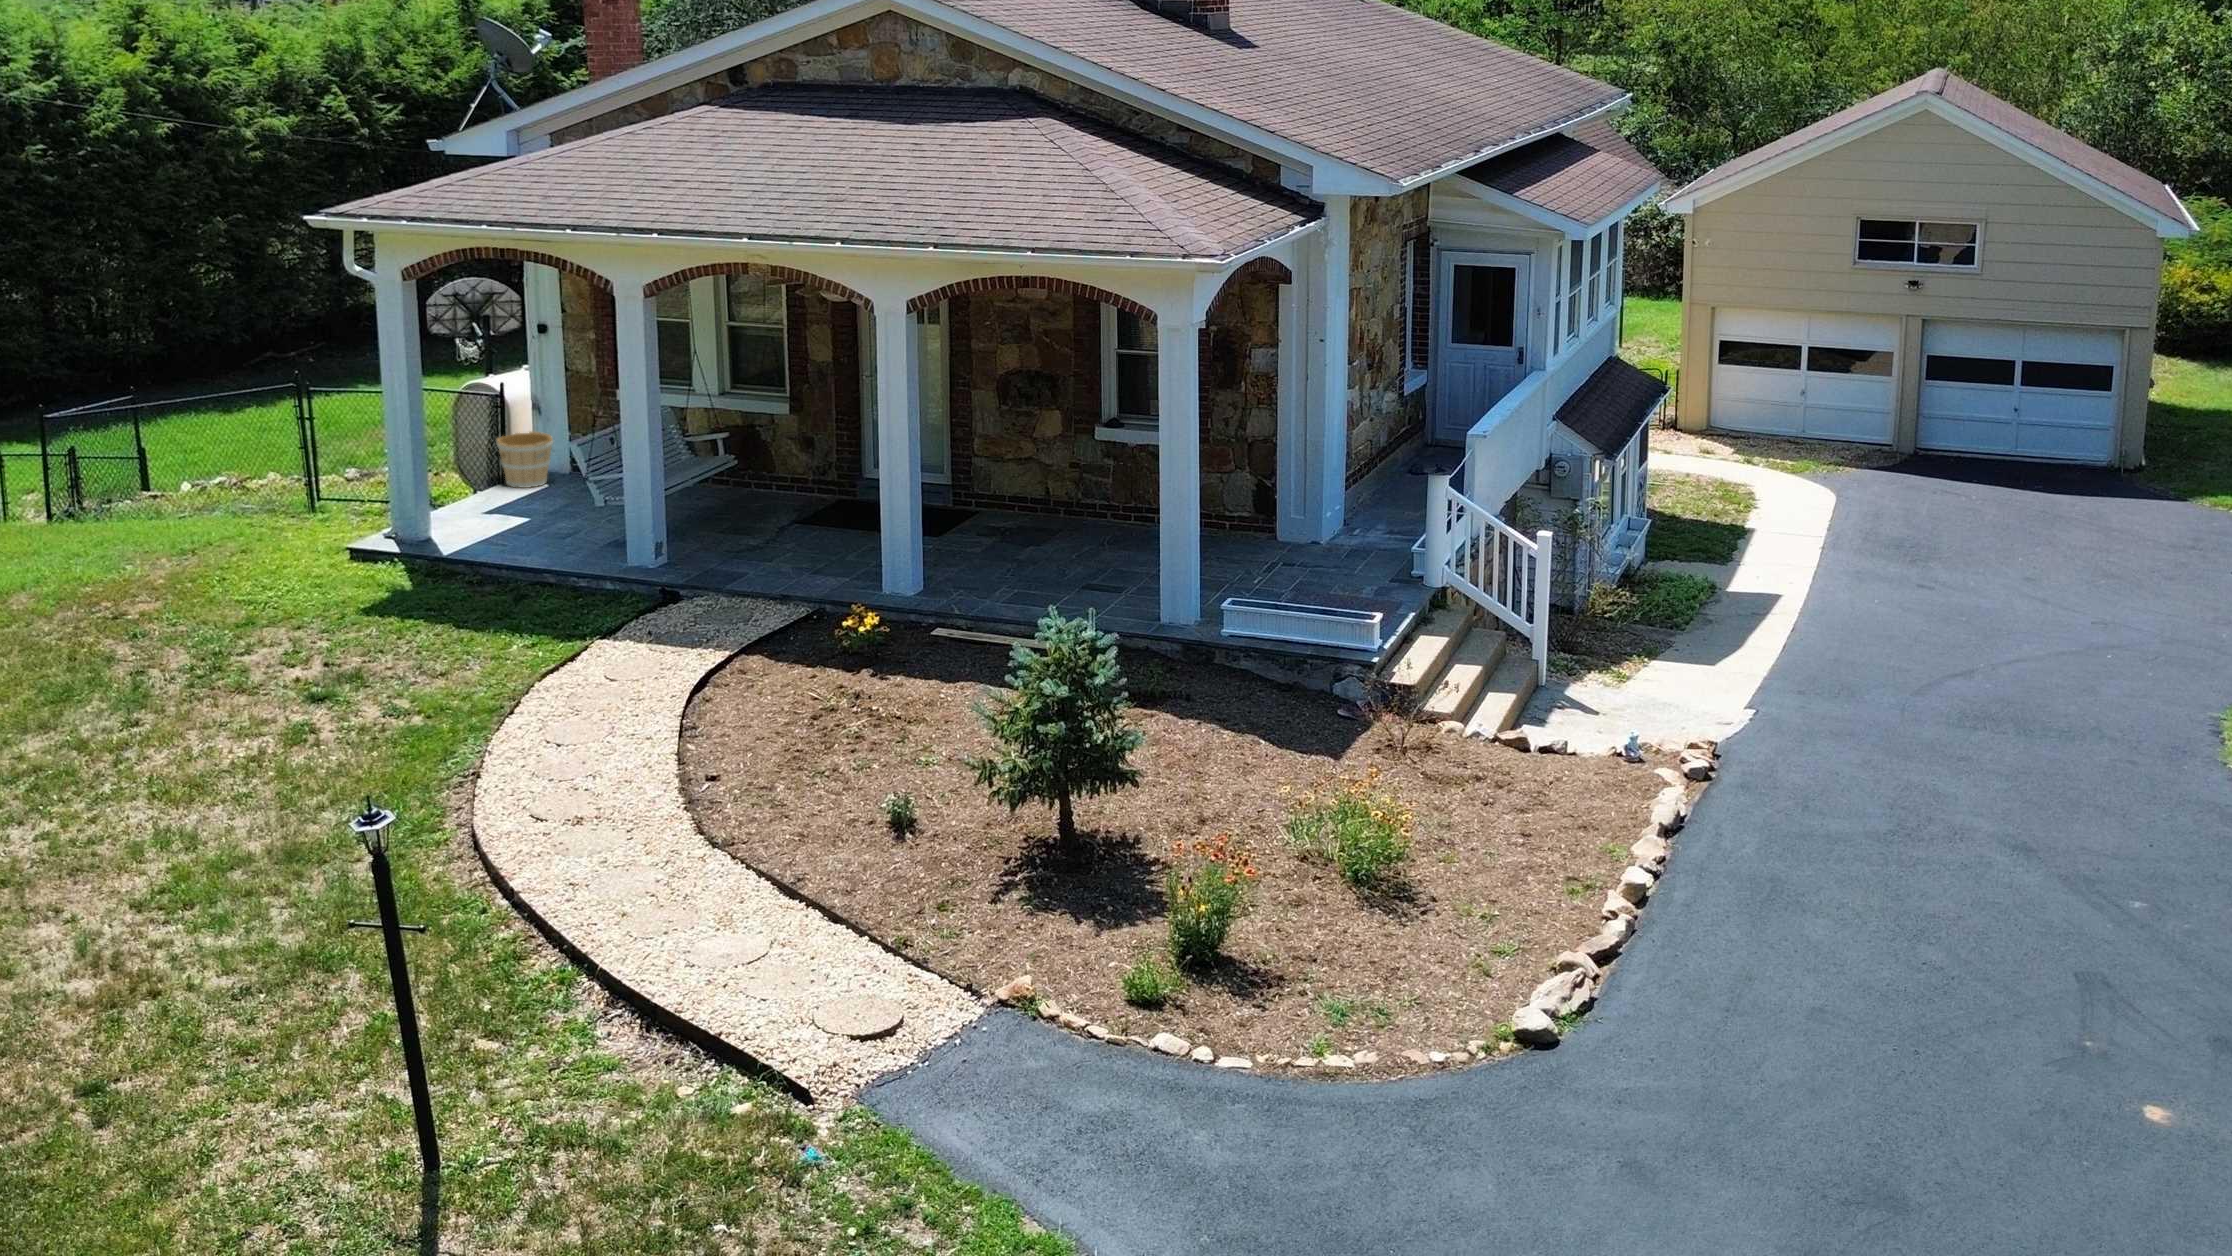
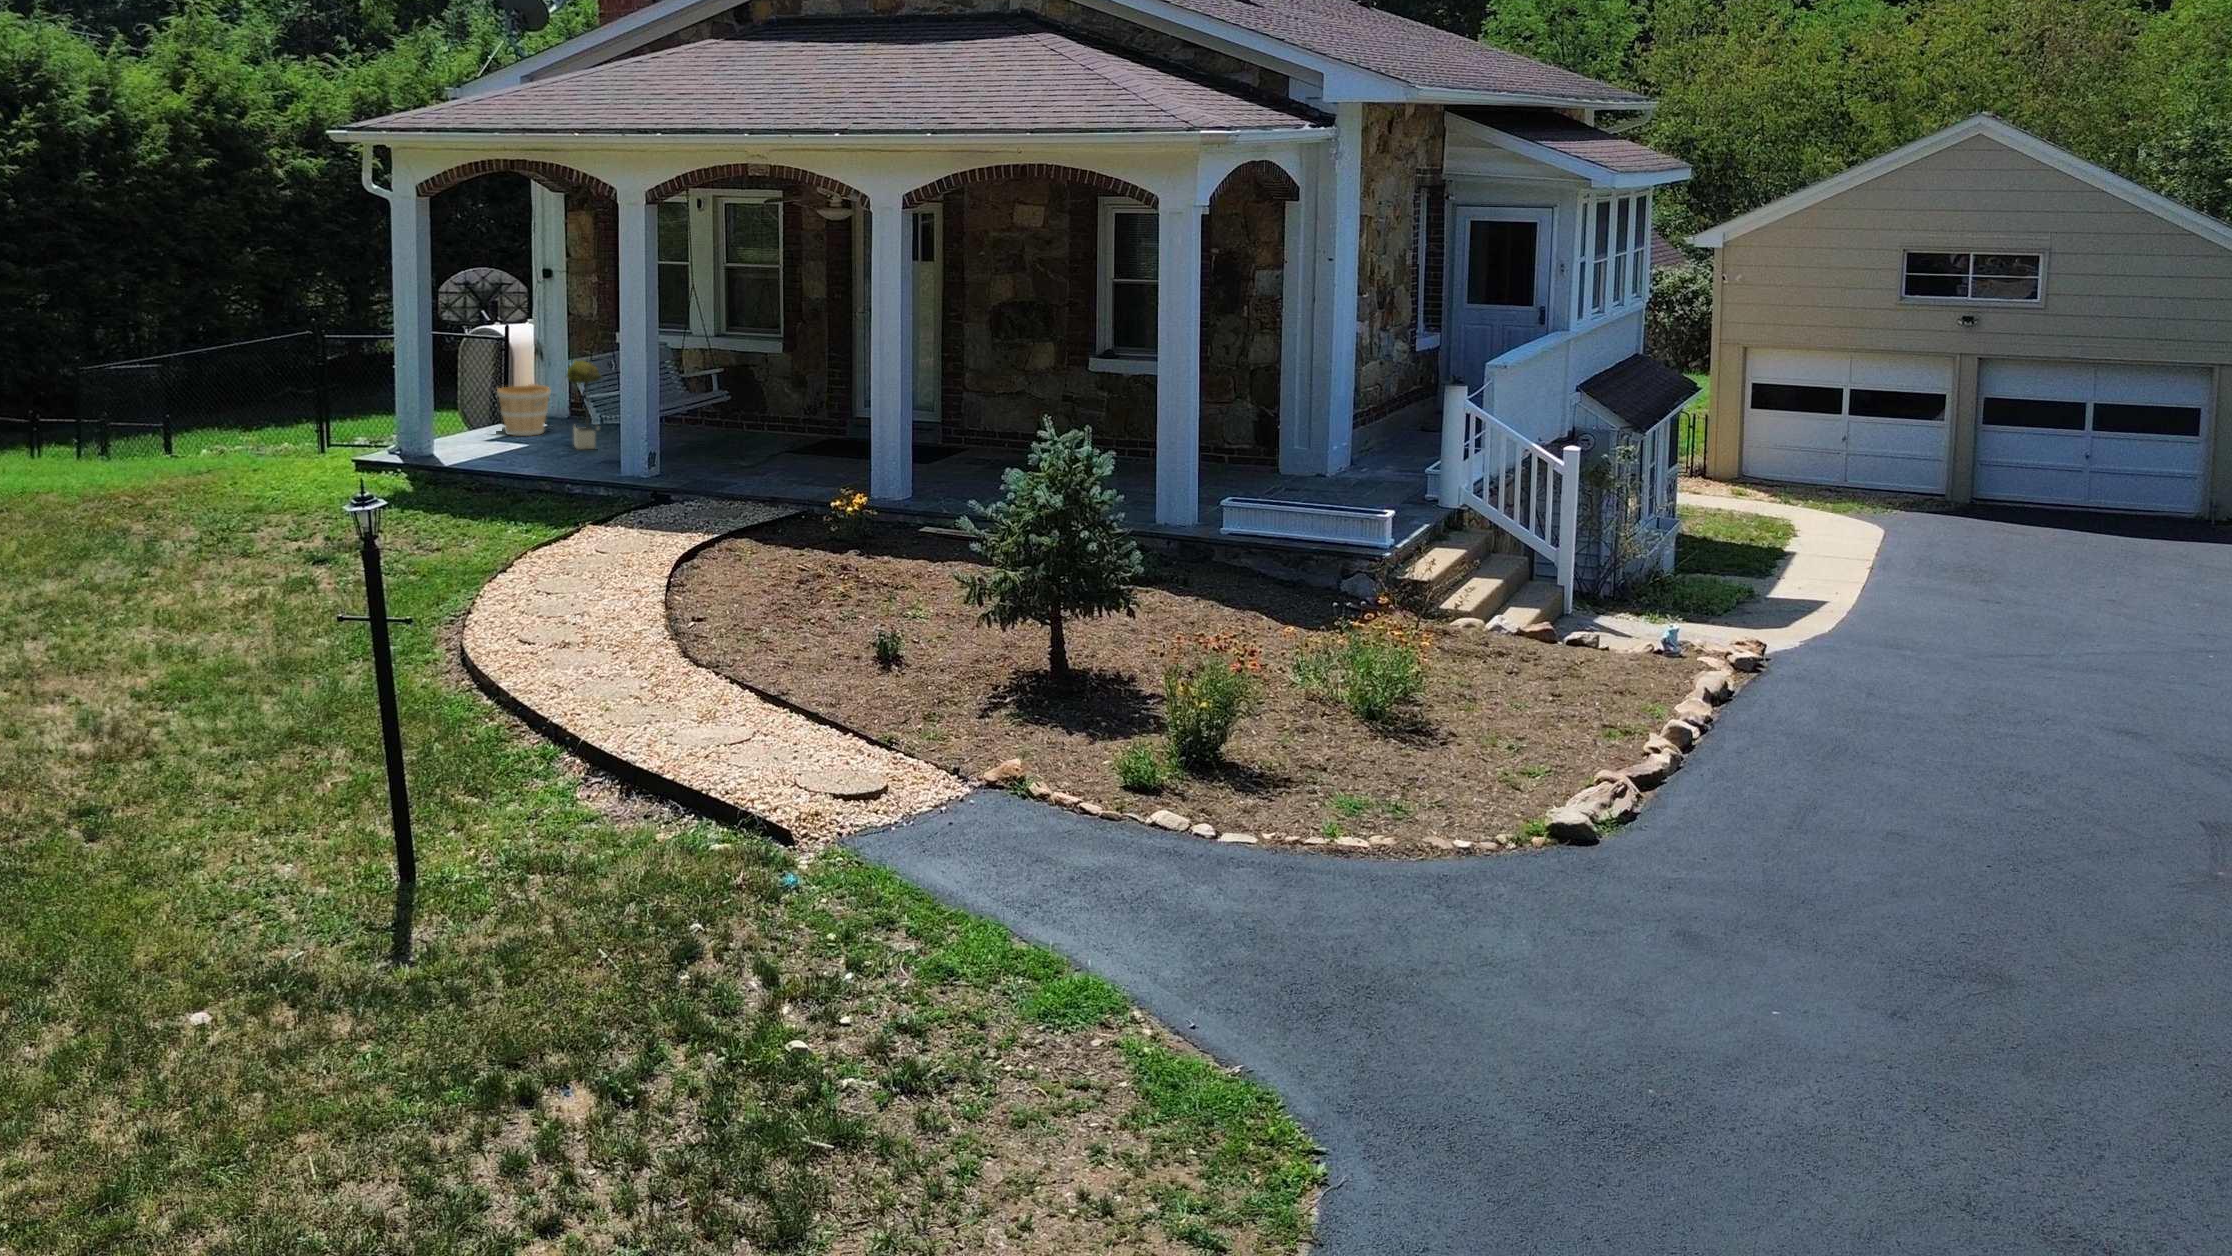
potted tree: none [569,416,609,508] -> present [567,360,602,449]

